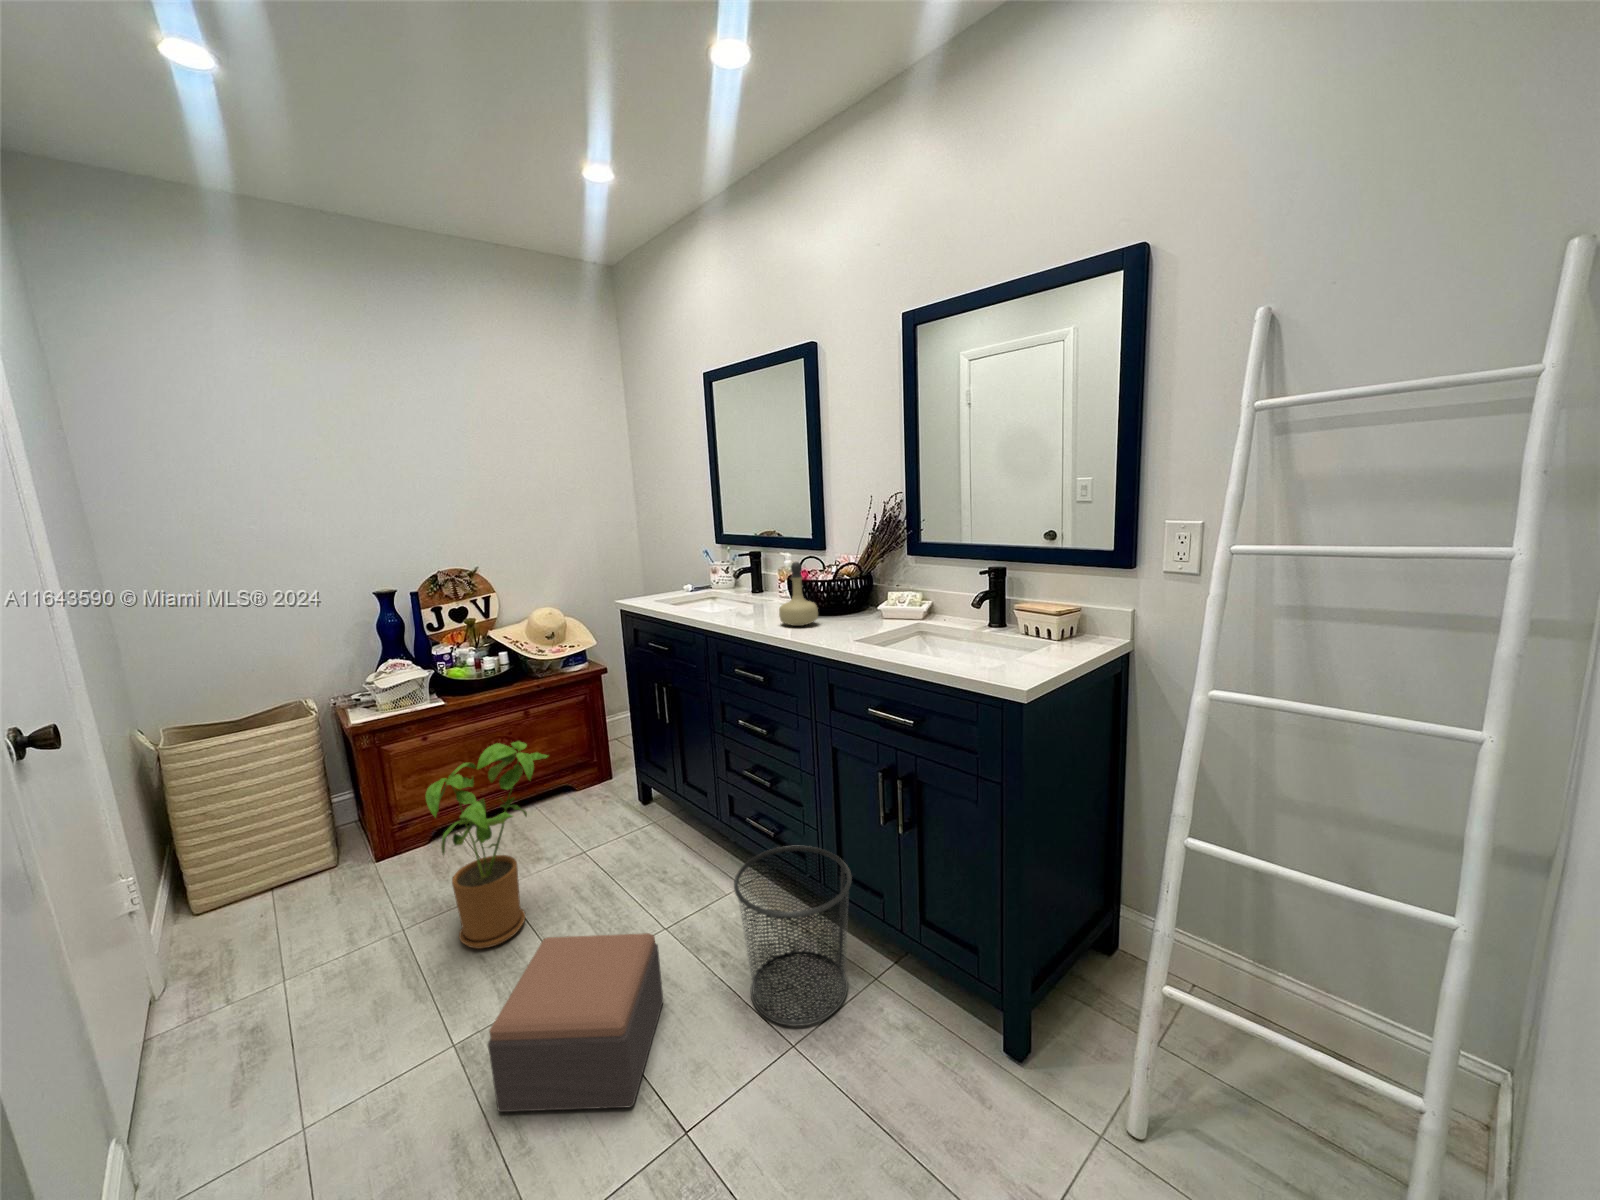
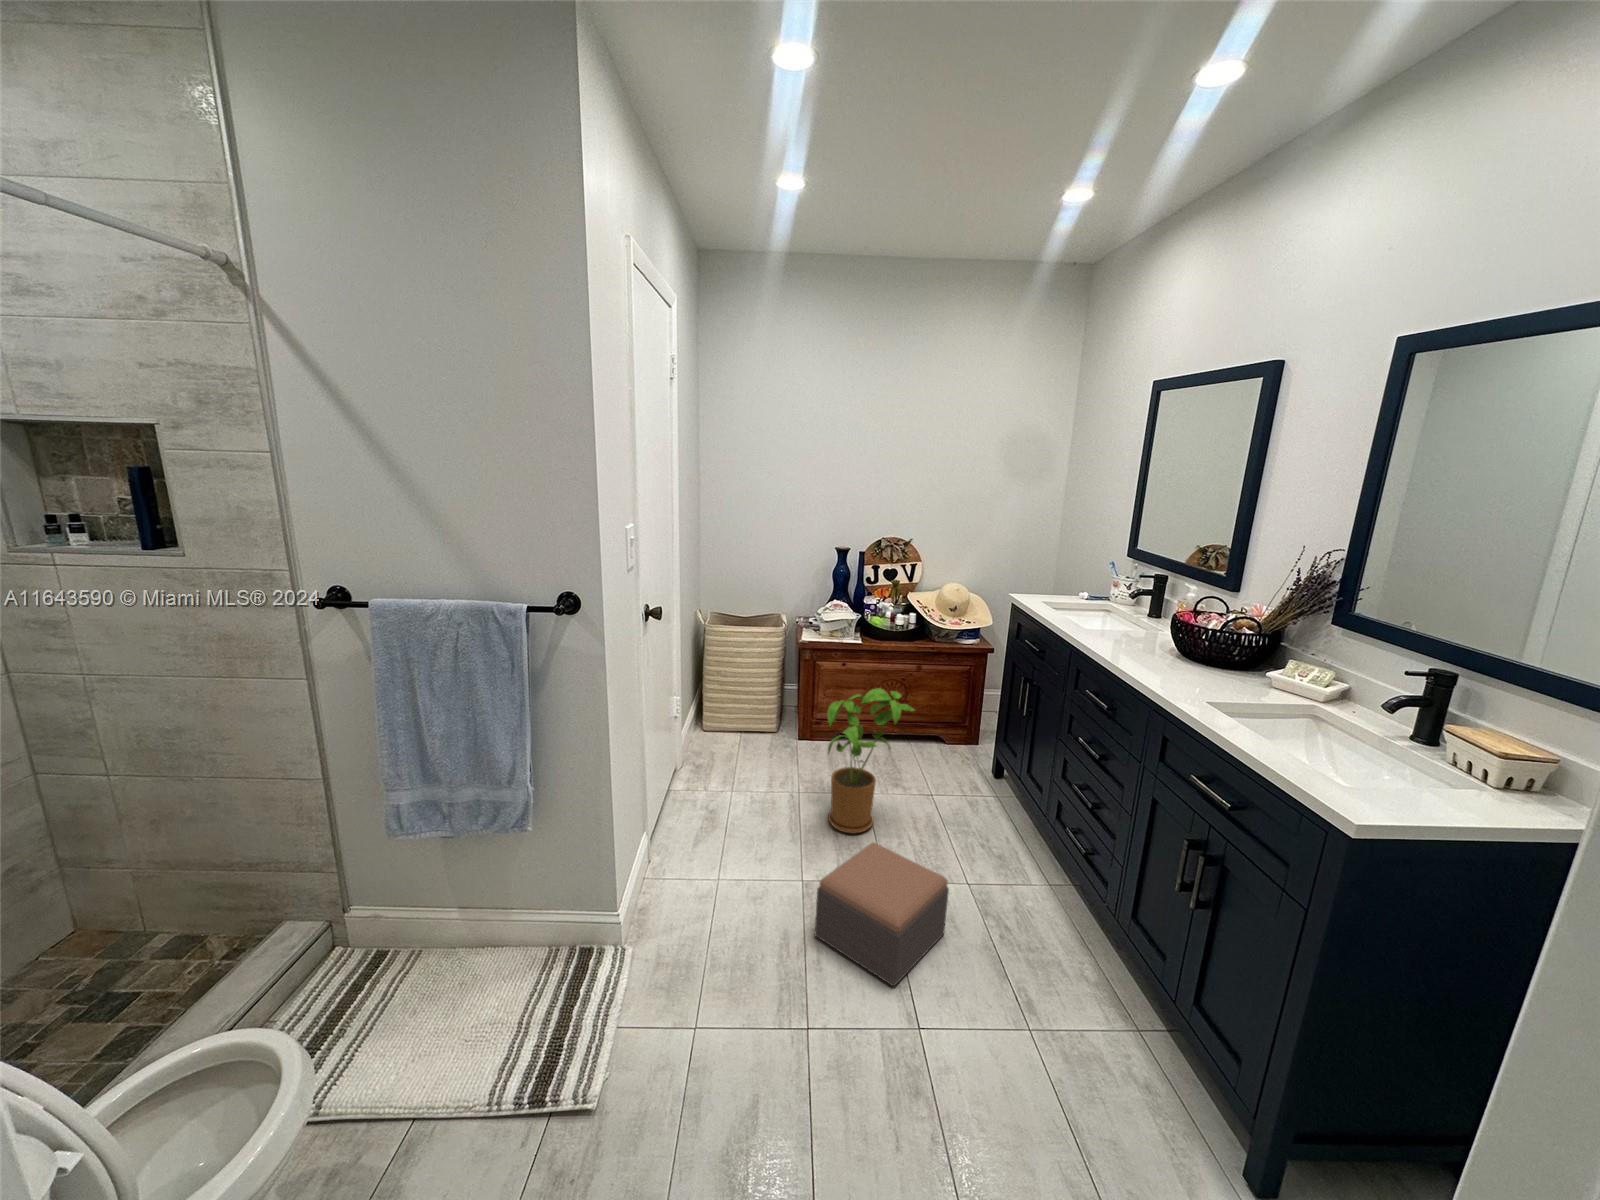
perfume bottle: present [779,562,818,626] -> none [1145,604,1192,669]
waste bin: present [734,846,852,1026] -> none [1013,861,1135,1027]

